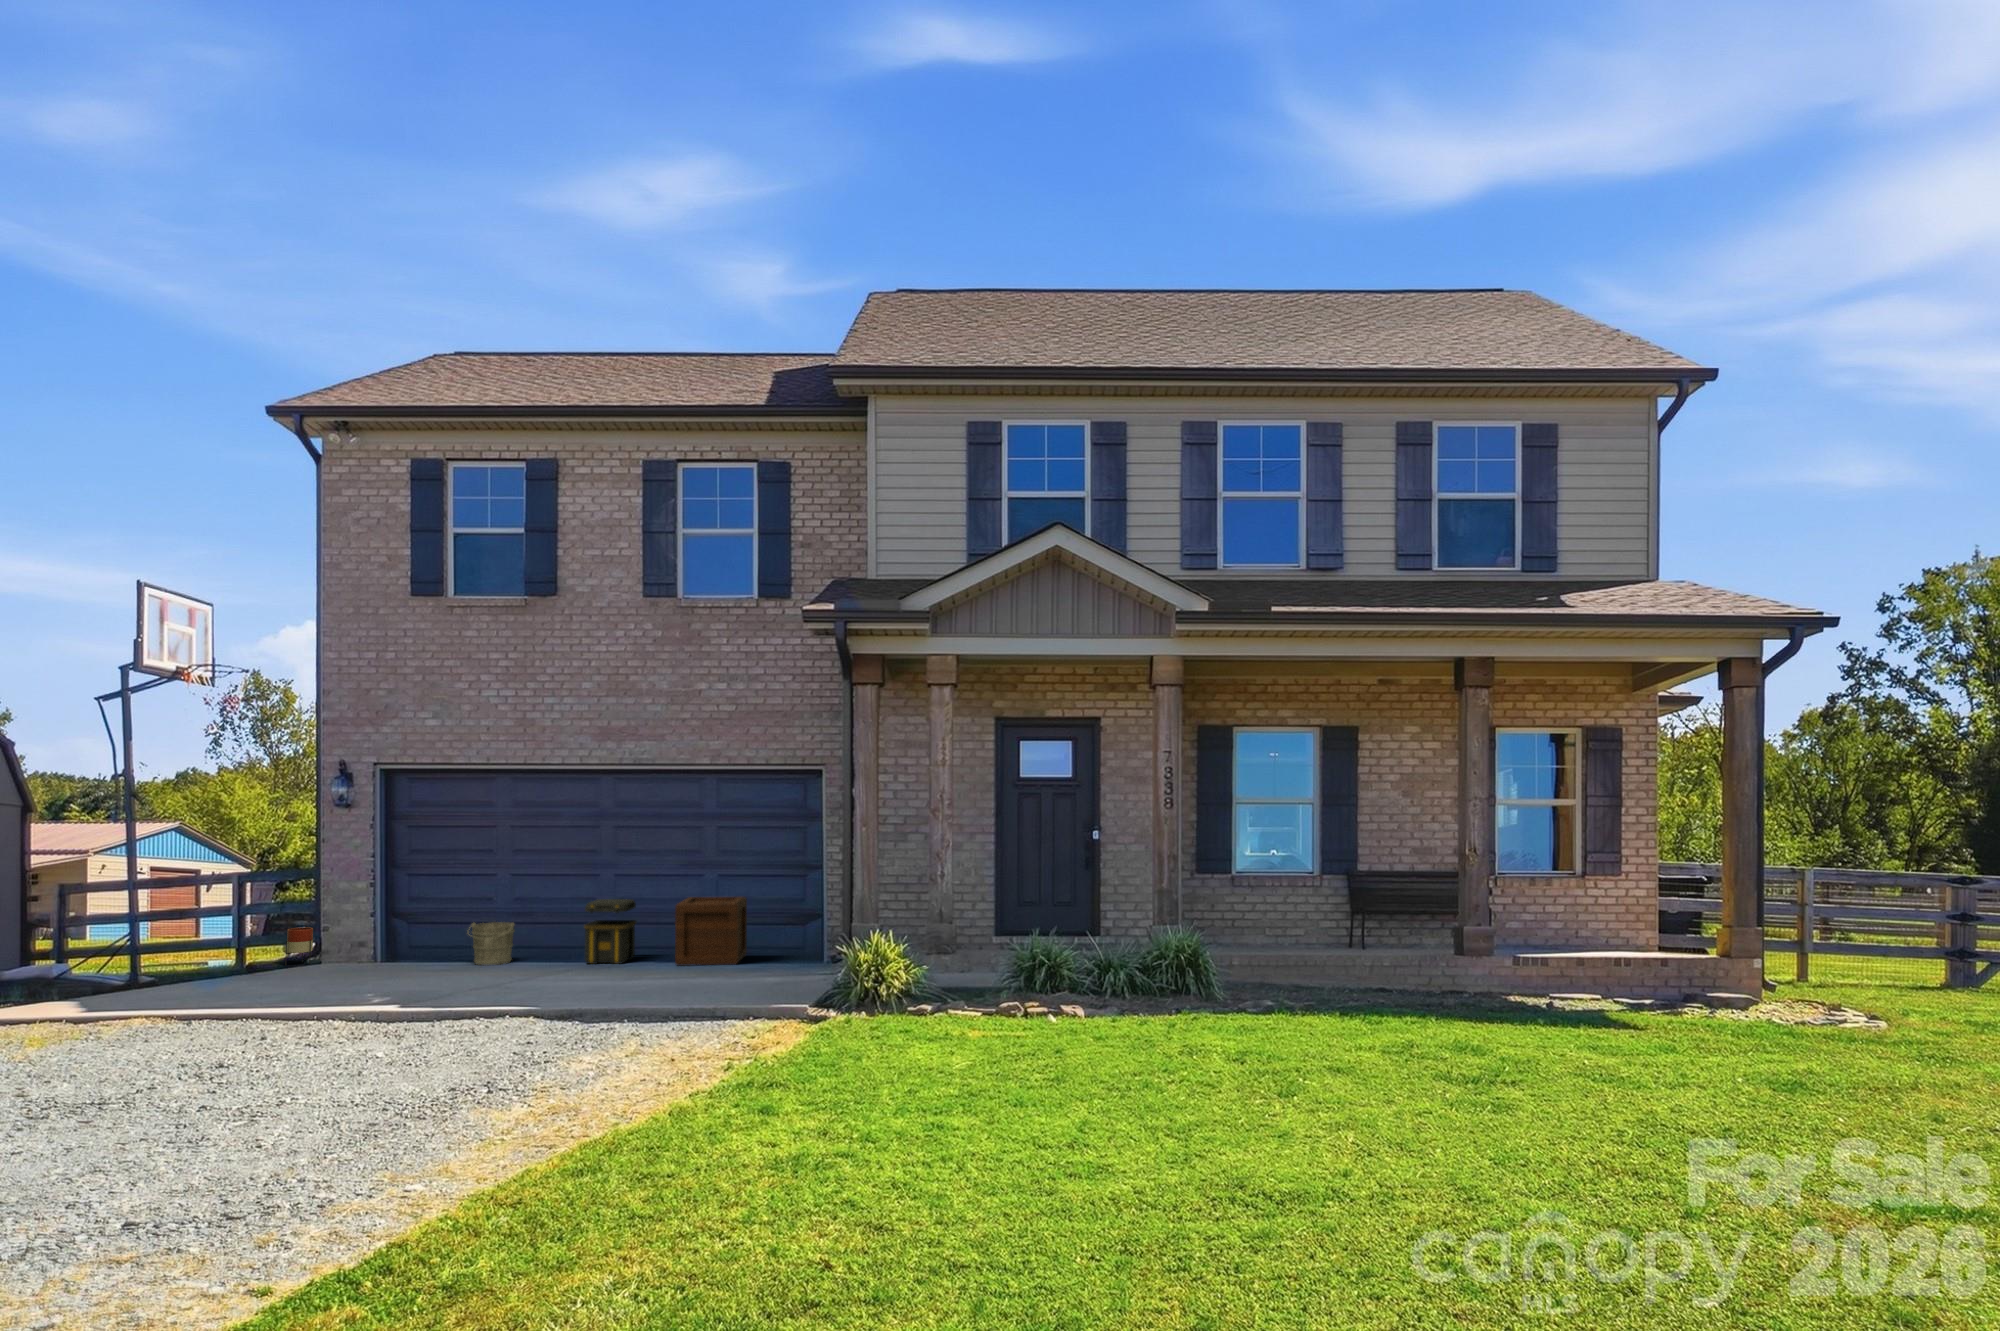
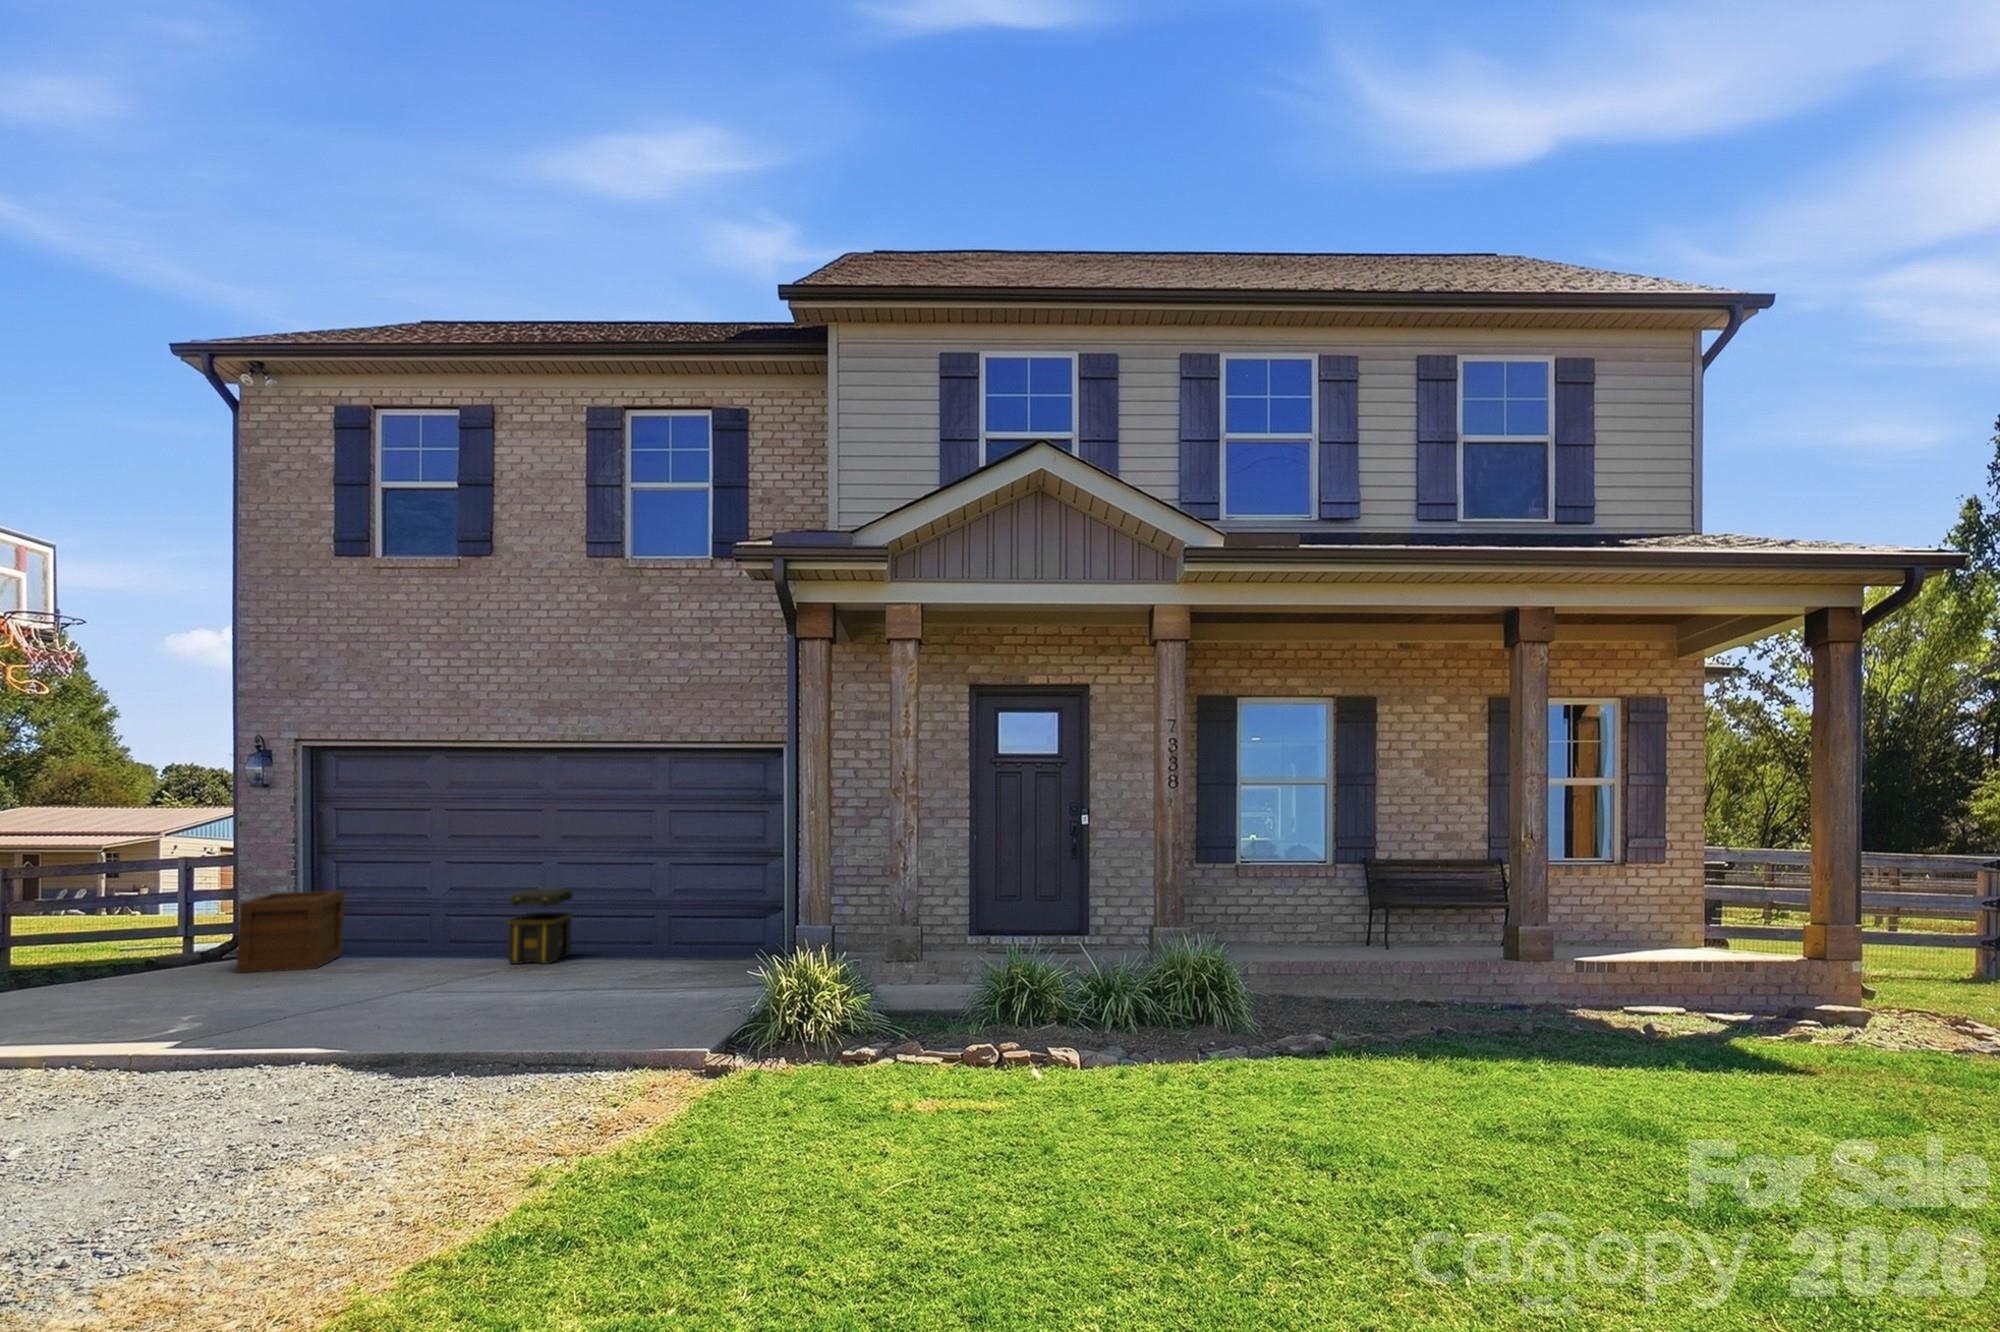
wooden crate: present [675,897,747,966] -> present [237,891,345,973]
bucket: present [468,922,515,965] -> none [377,915,437,966]
planter: present [285,927,313,965] -> none [177,921,214,965]

